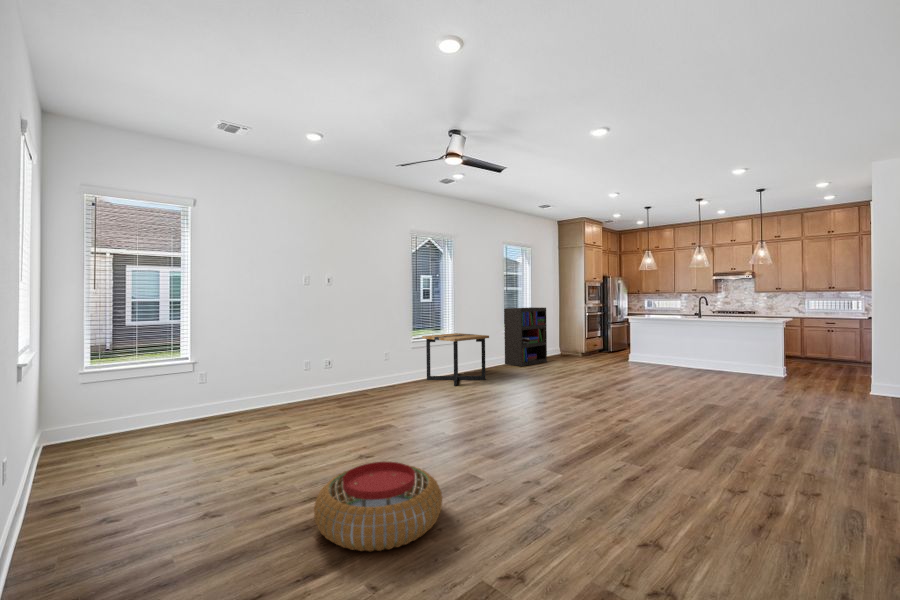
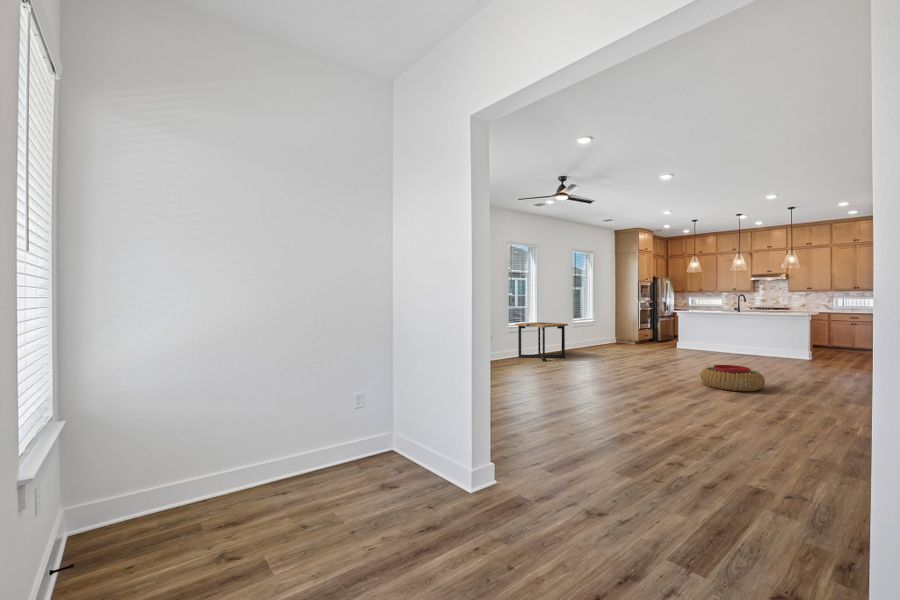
bookshelf: present [504,307,547,366] -> none [573,303,608,350]
pouf: present [314,462,442,551] -> present [700,365,765,391]

